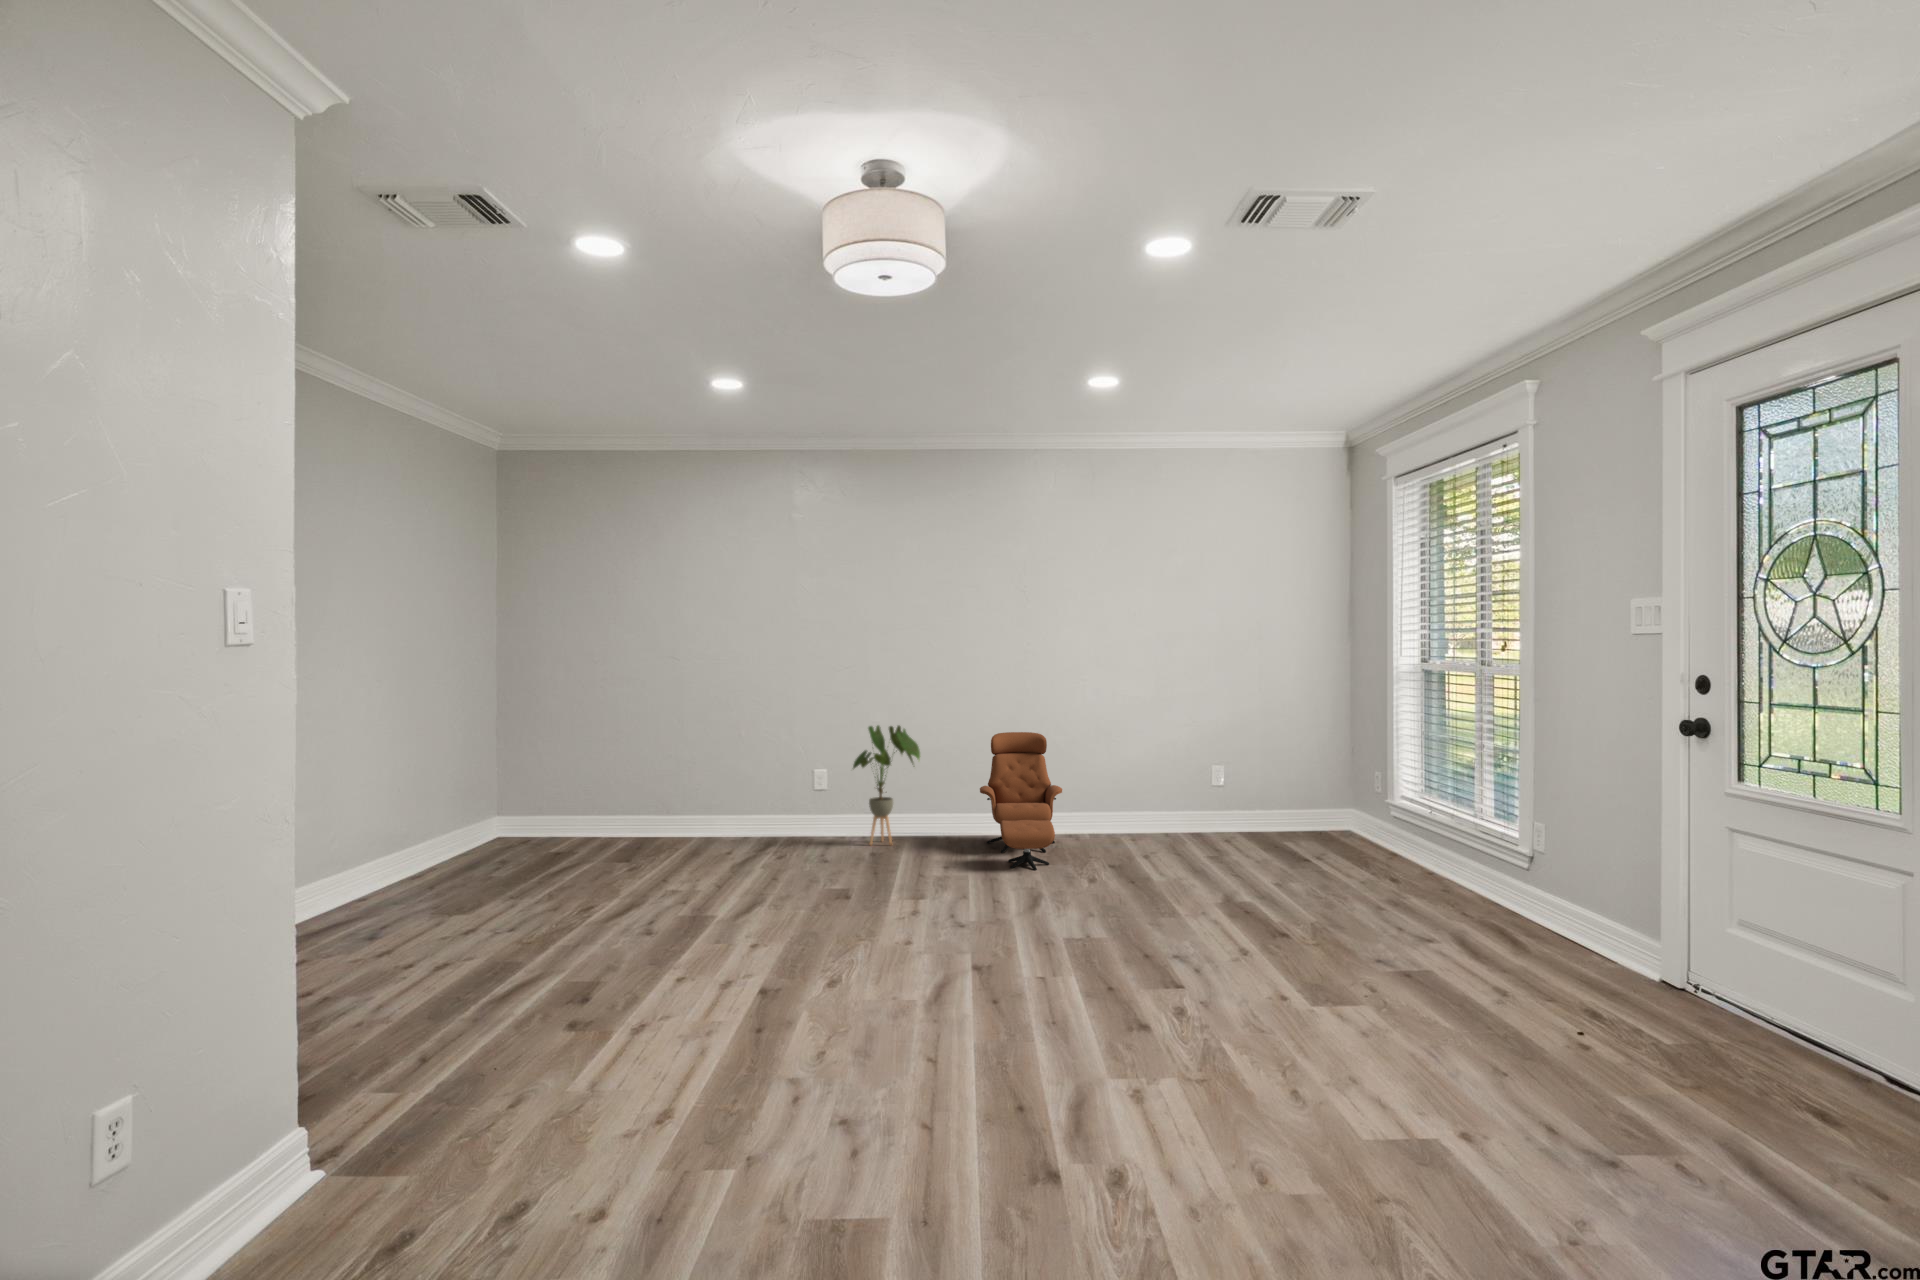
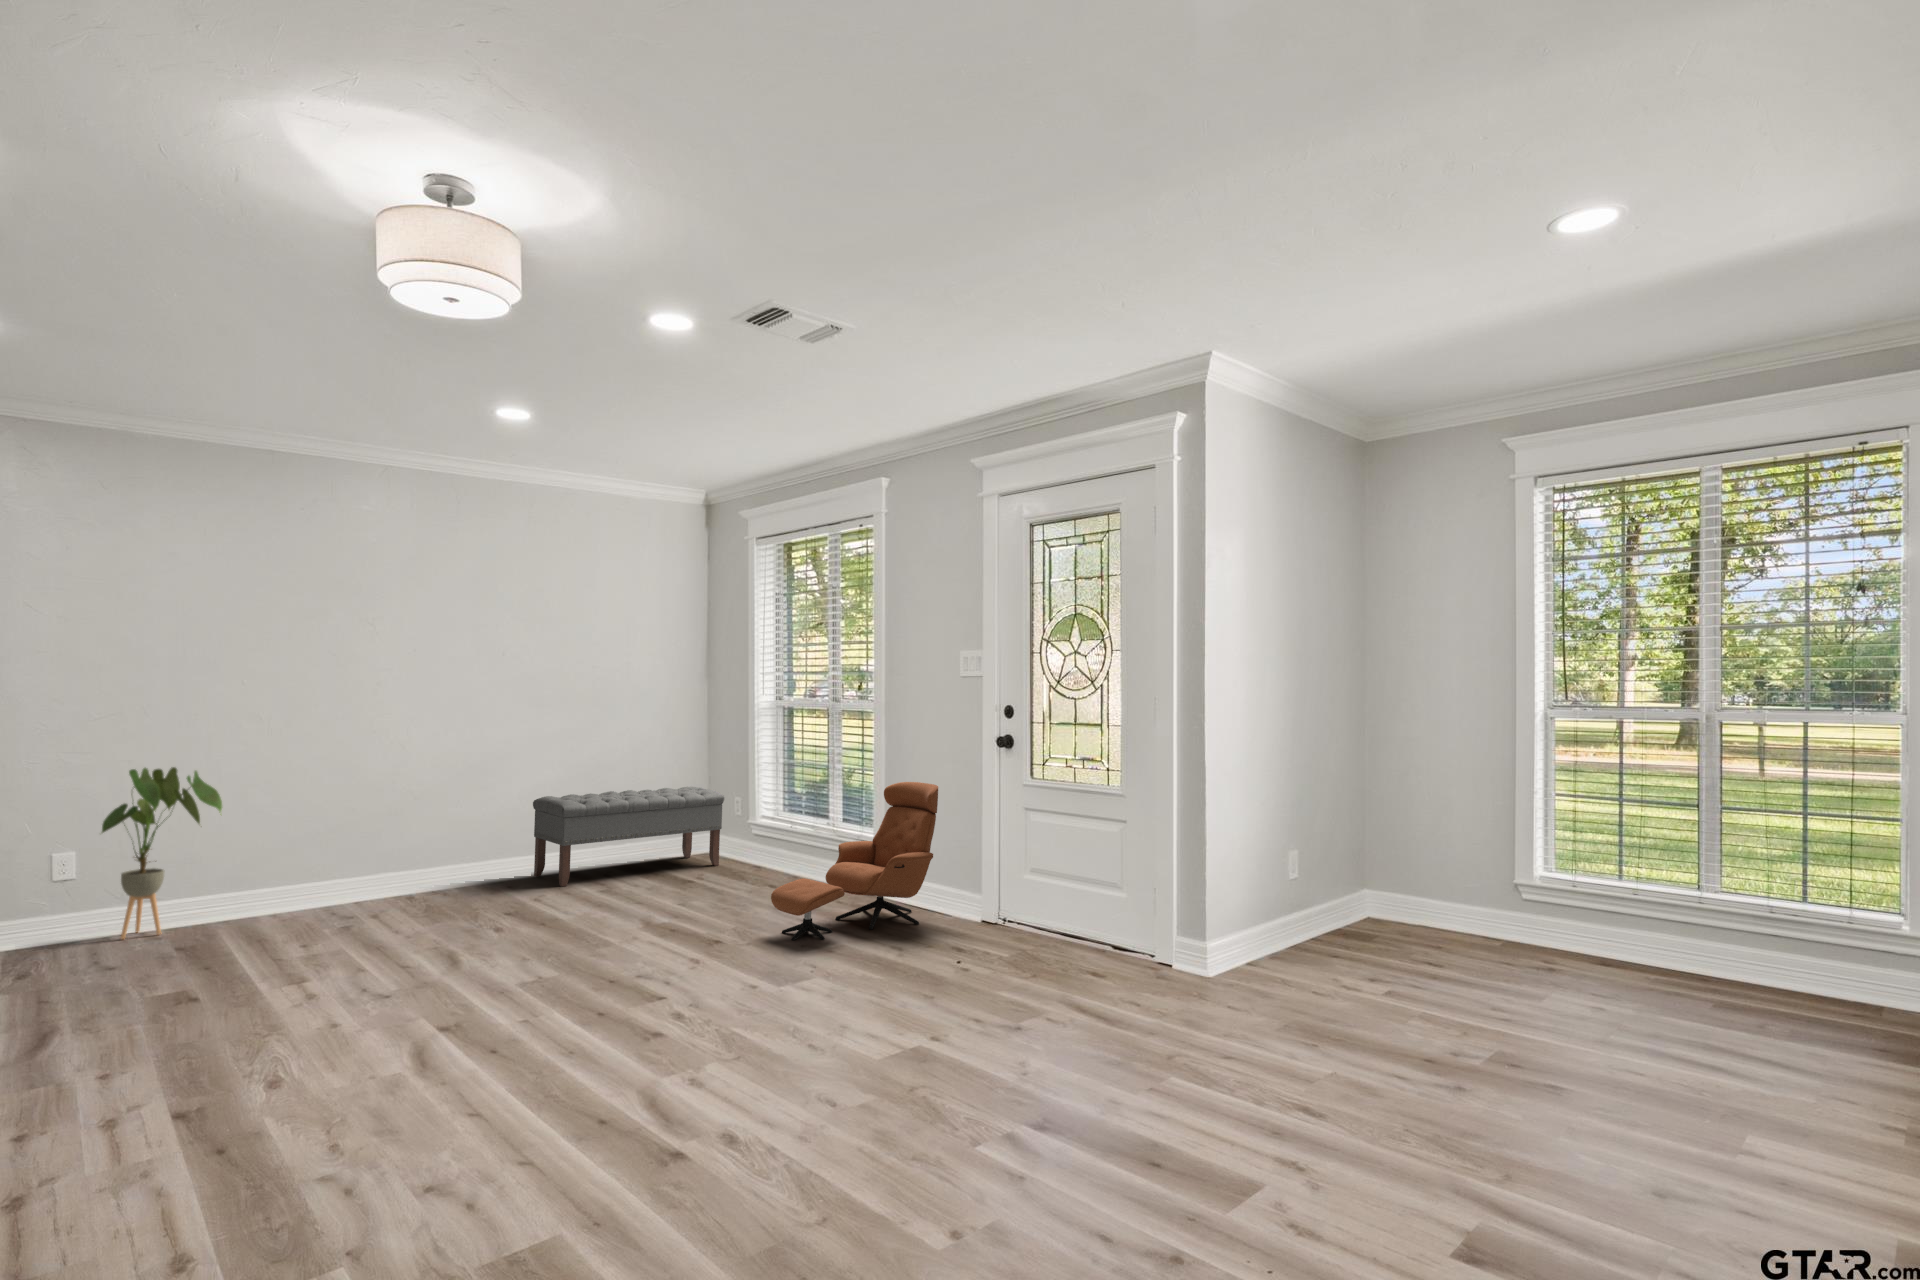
armchair: present [980,732,1062,870] -> present [771,782,938,940]
bench: none [1164,762,1353,847] -> present [533,787,724,886]

